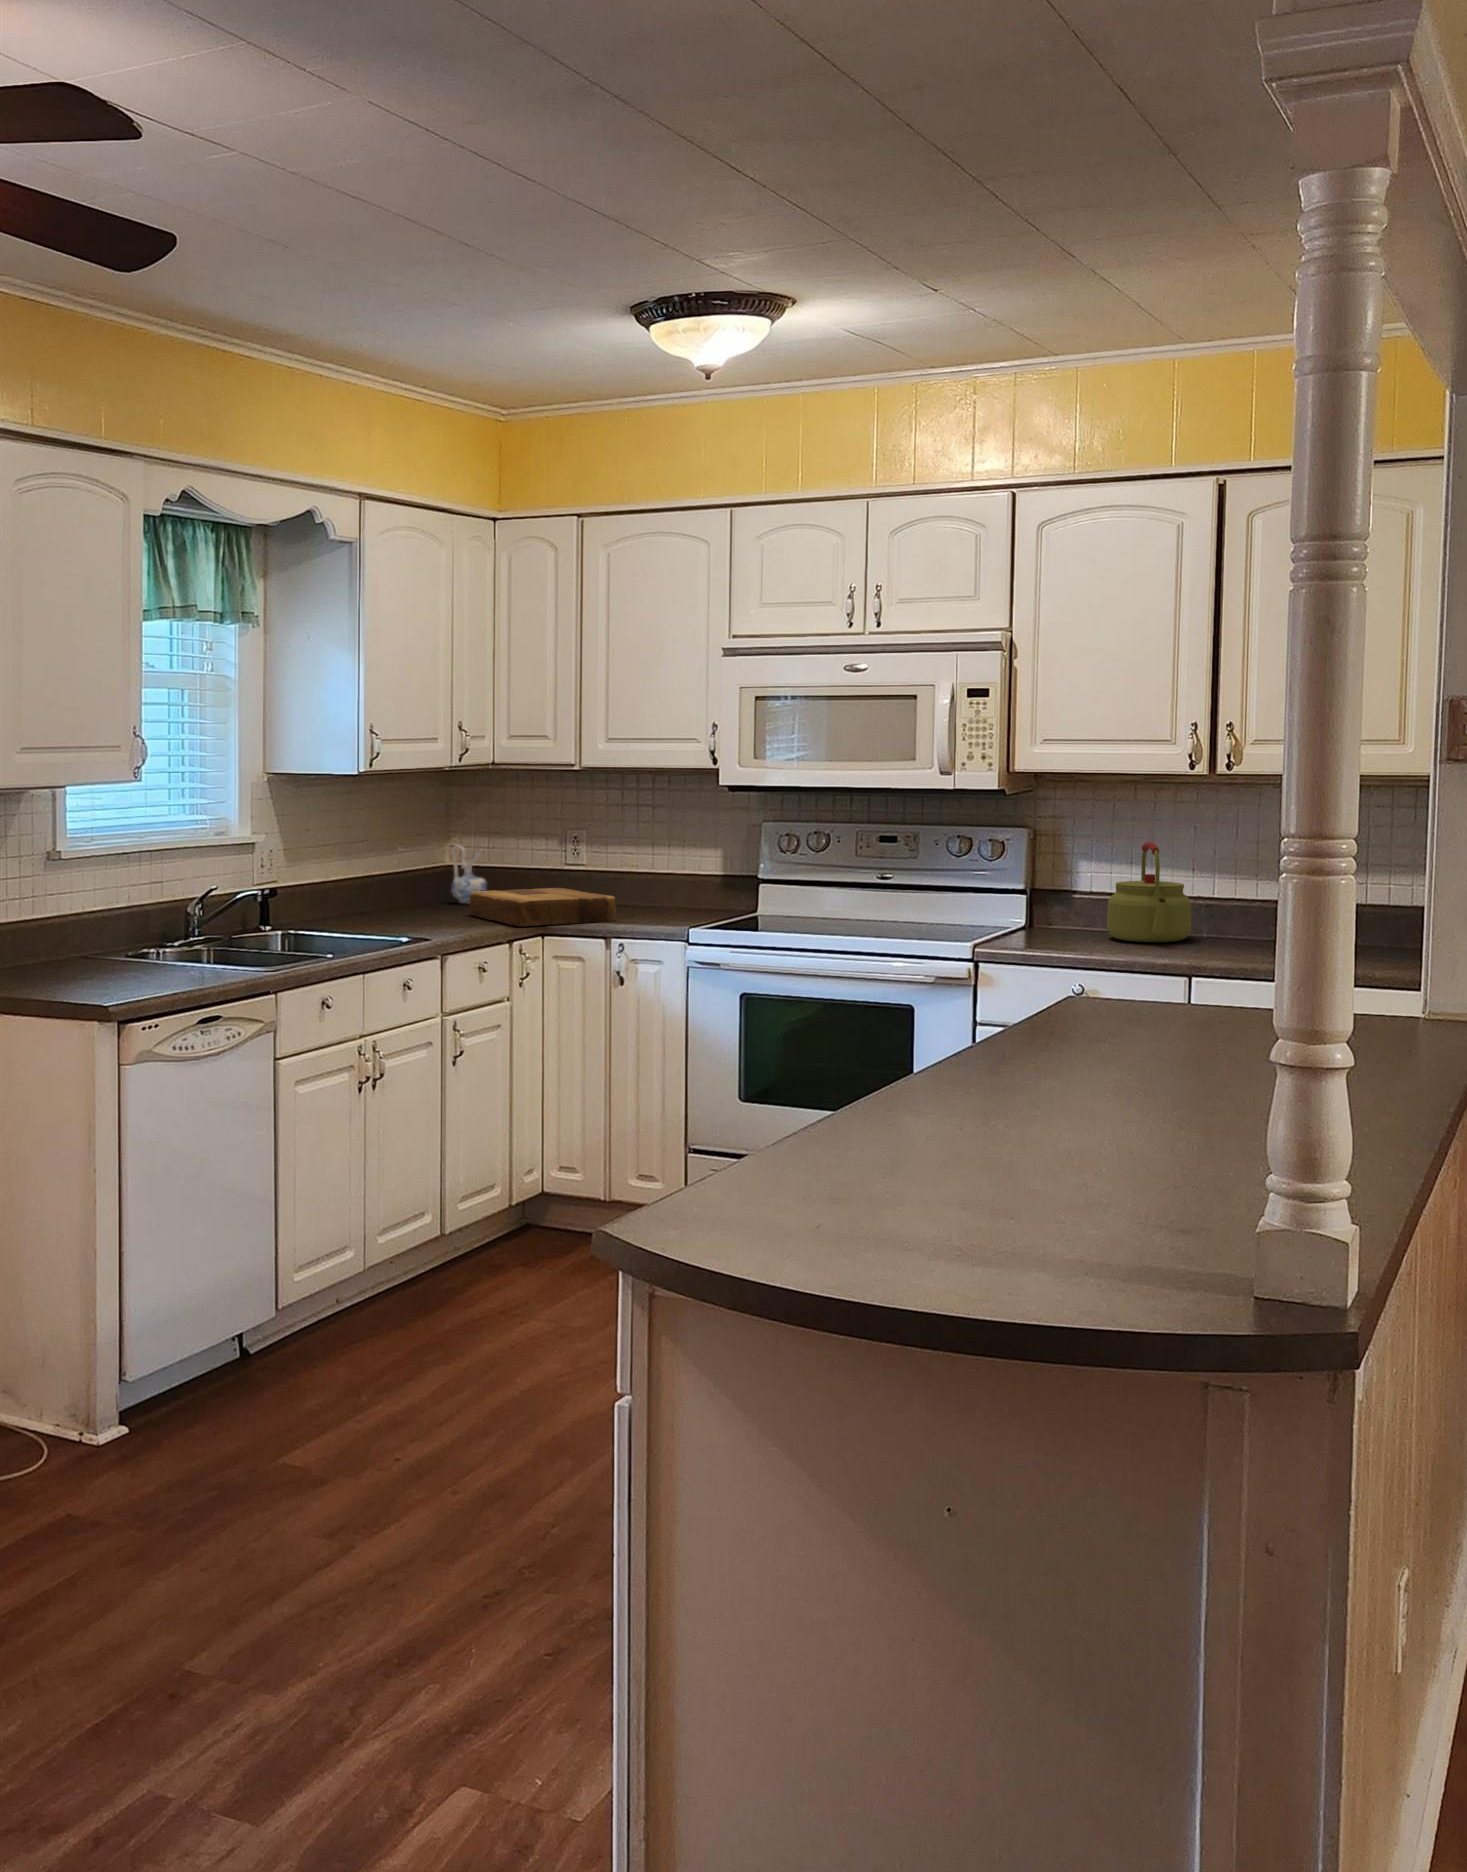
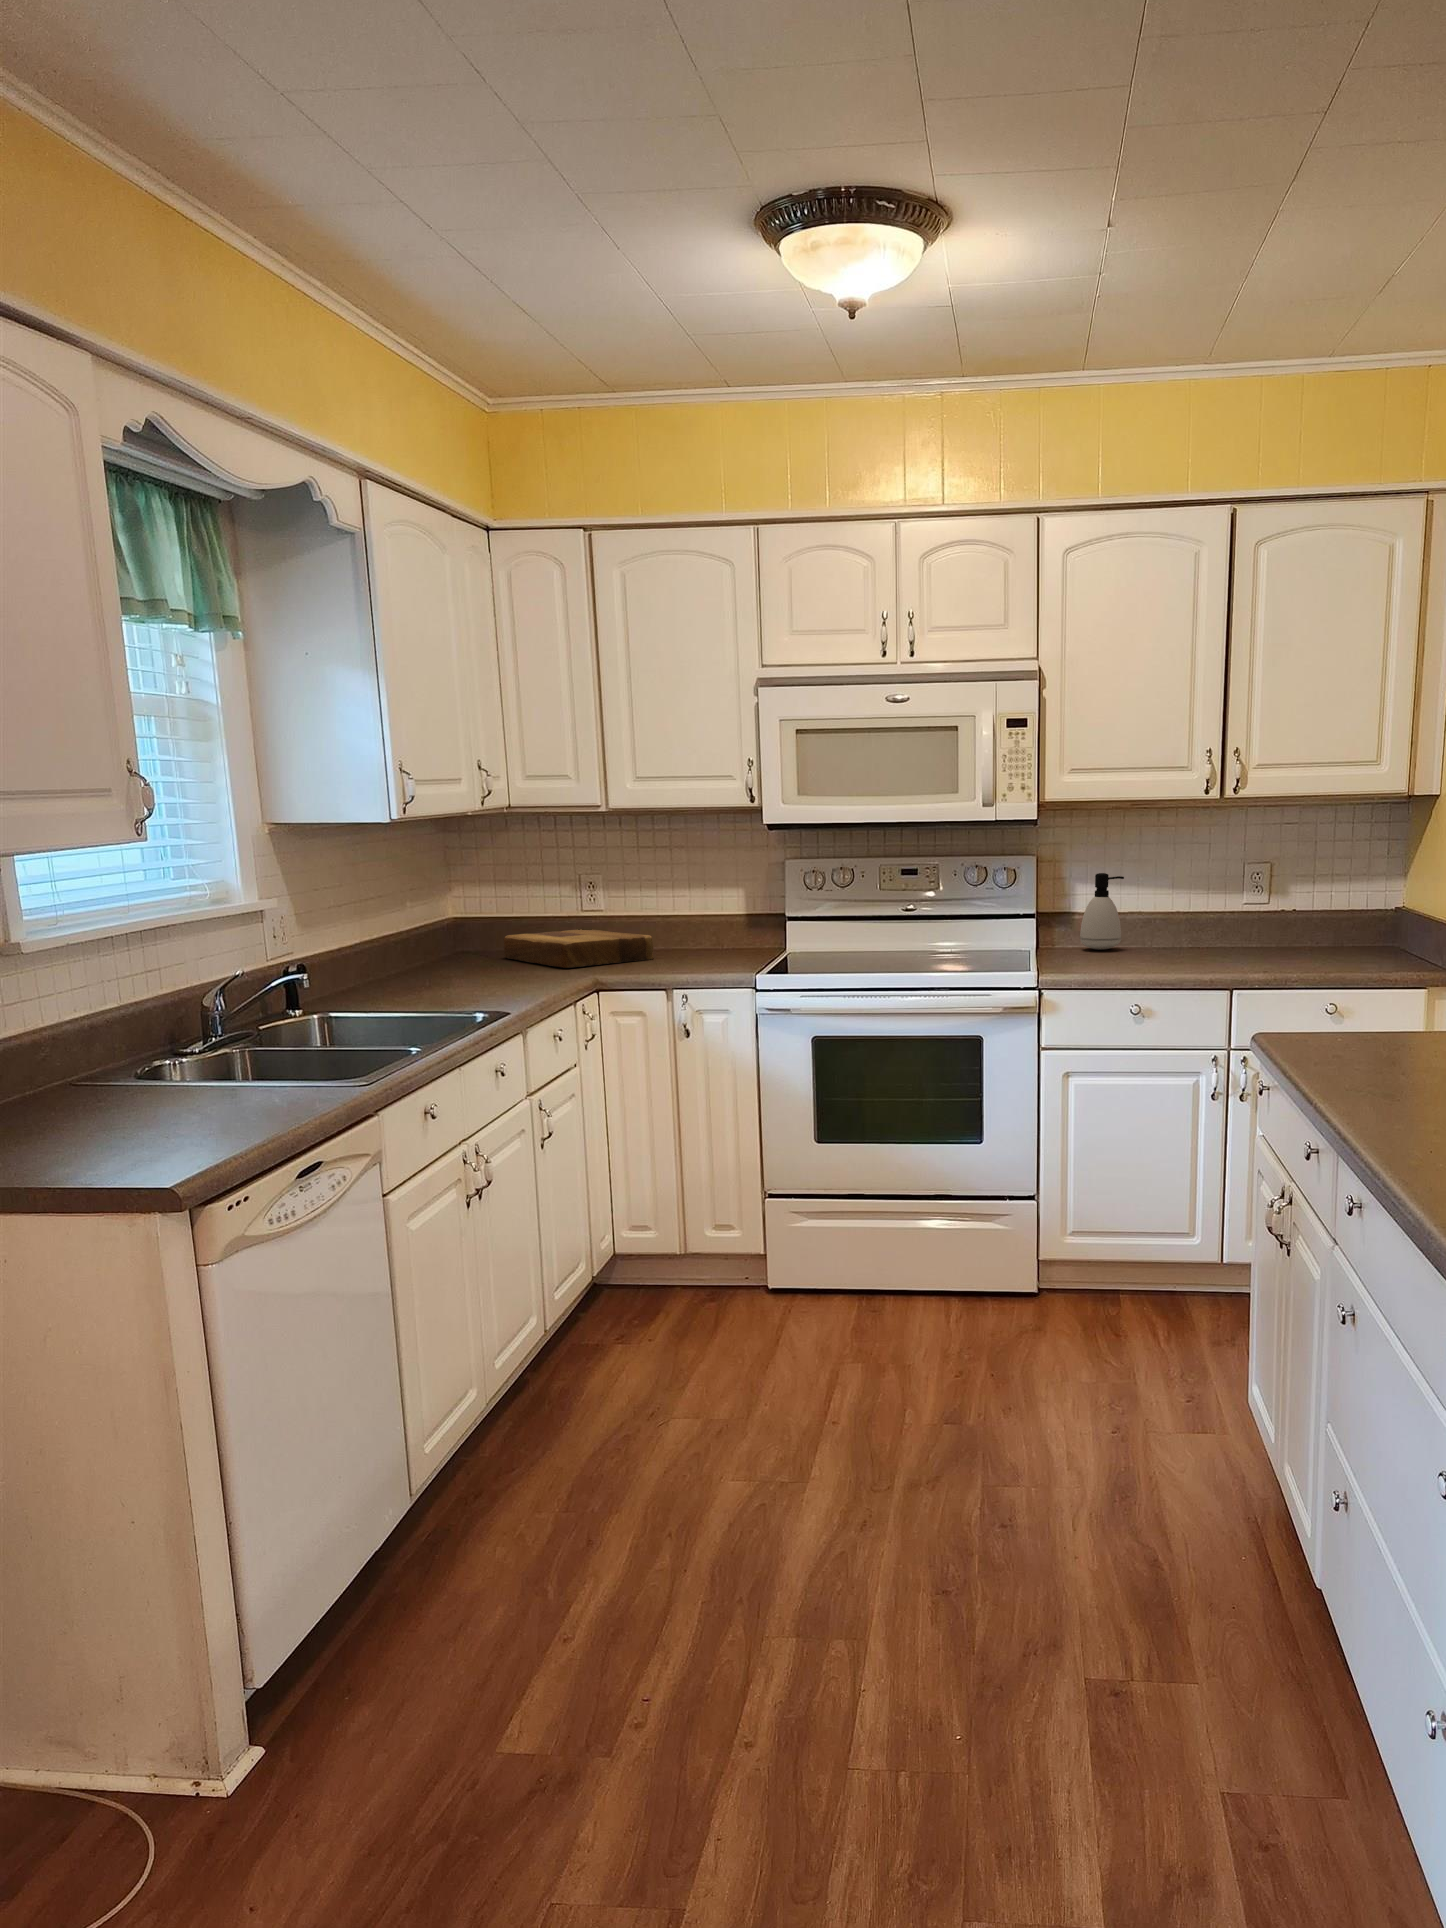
kettle: present [1107,842,1191,942] -> none [1140,866,1222,962]
ceramic pitcher: present [451,845,487,903] -> none [473,891,510,947]
soap dispenser: none [1059,846,1104,927] -> present [1080,873,1124,950]

